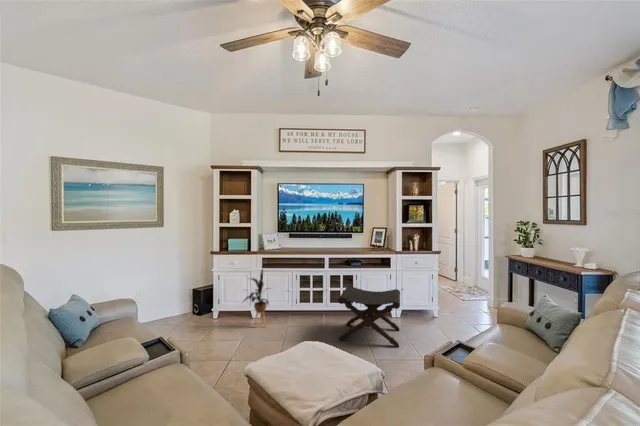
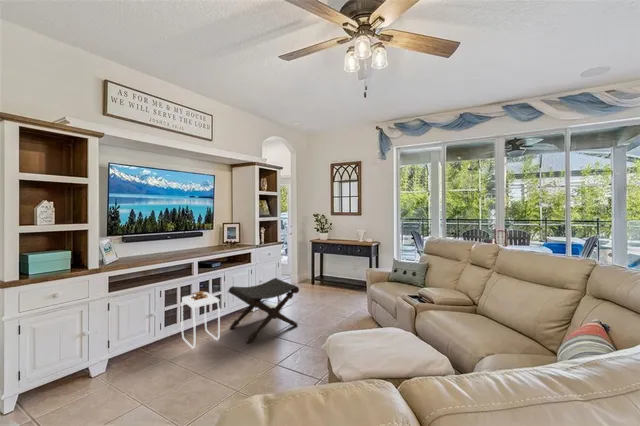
house plant: present [244,270,269,326] -> none [91,292,151,386]
side table: none [306,282,331,327] -> present [182,291,220,348]

